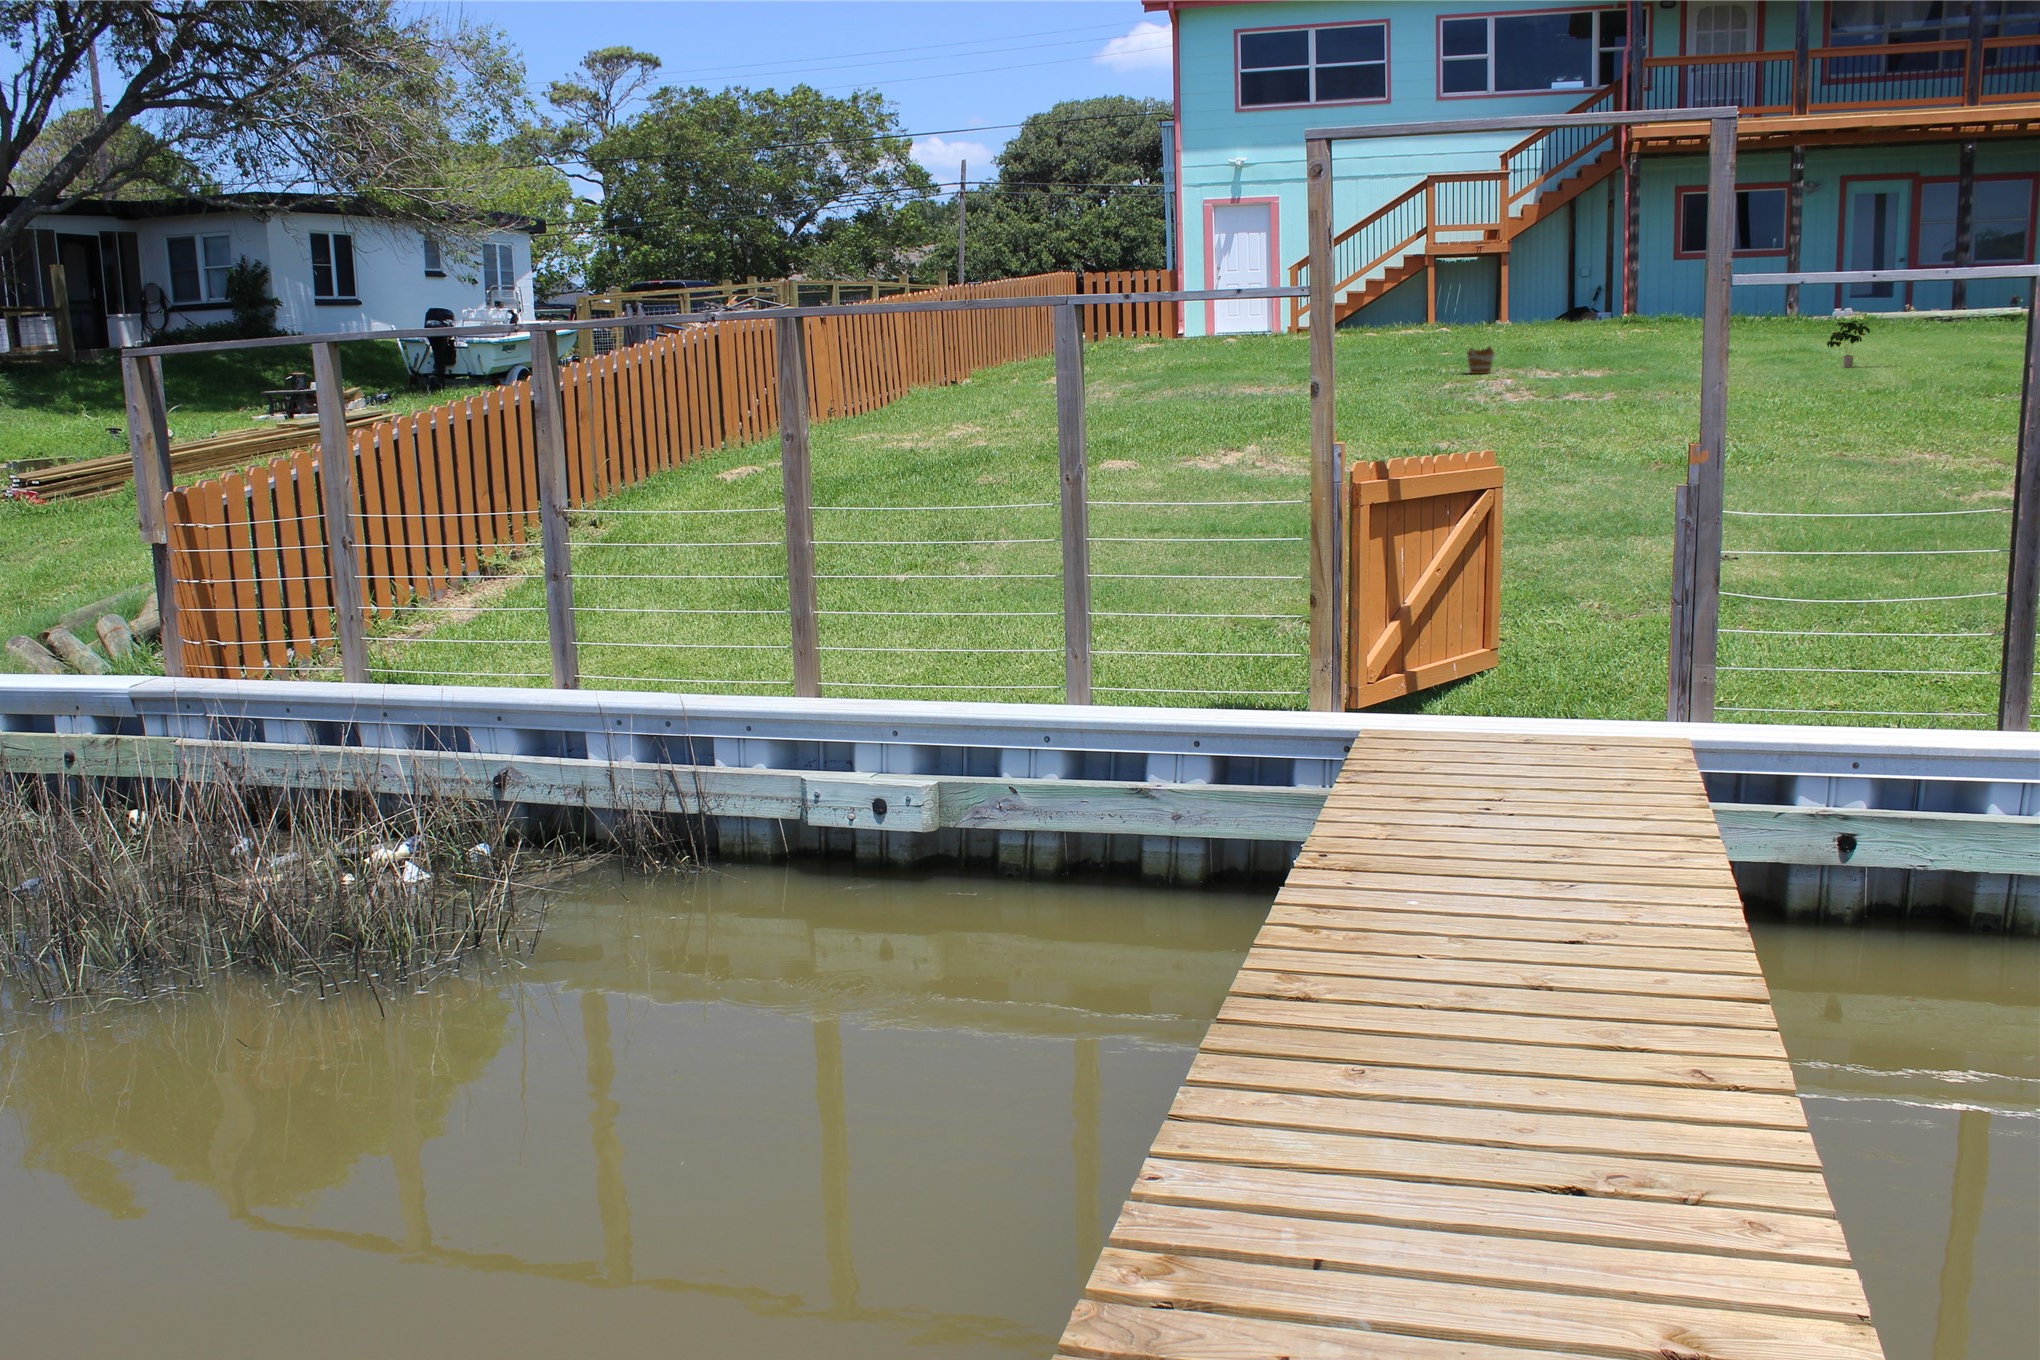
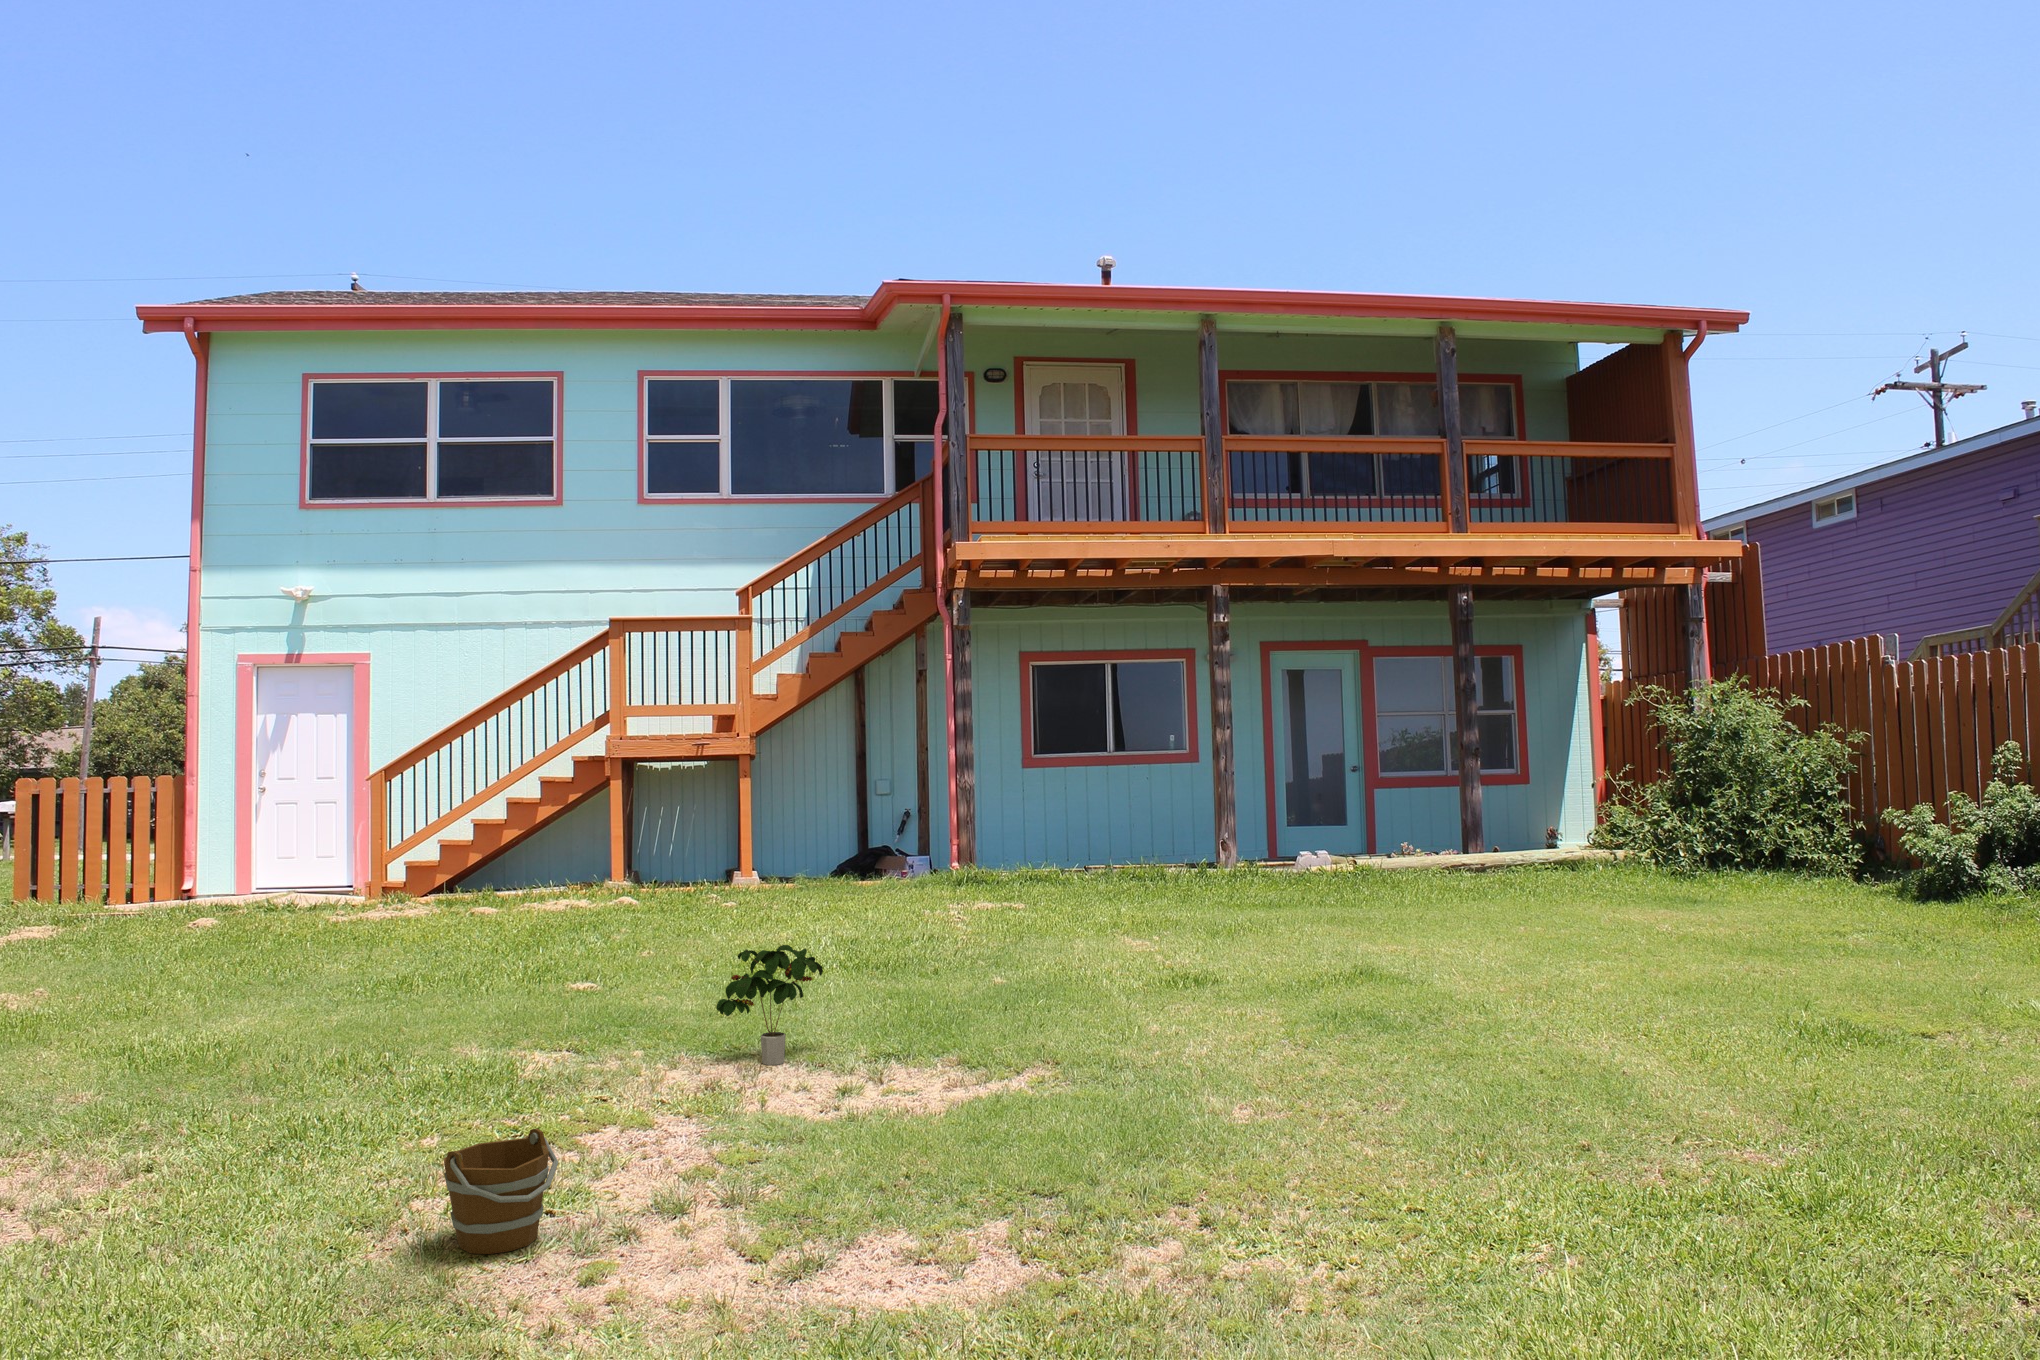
potted plant: present [1827,321,1870,367] -> present [716,945,823,1065]

